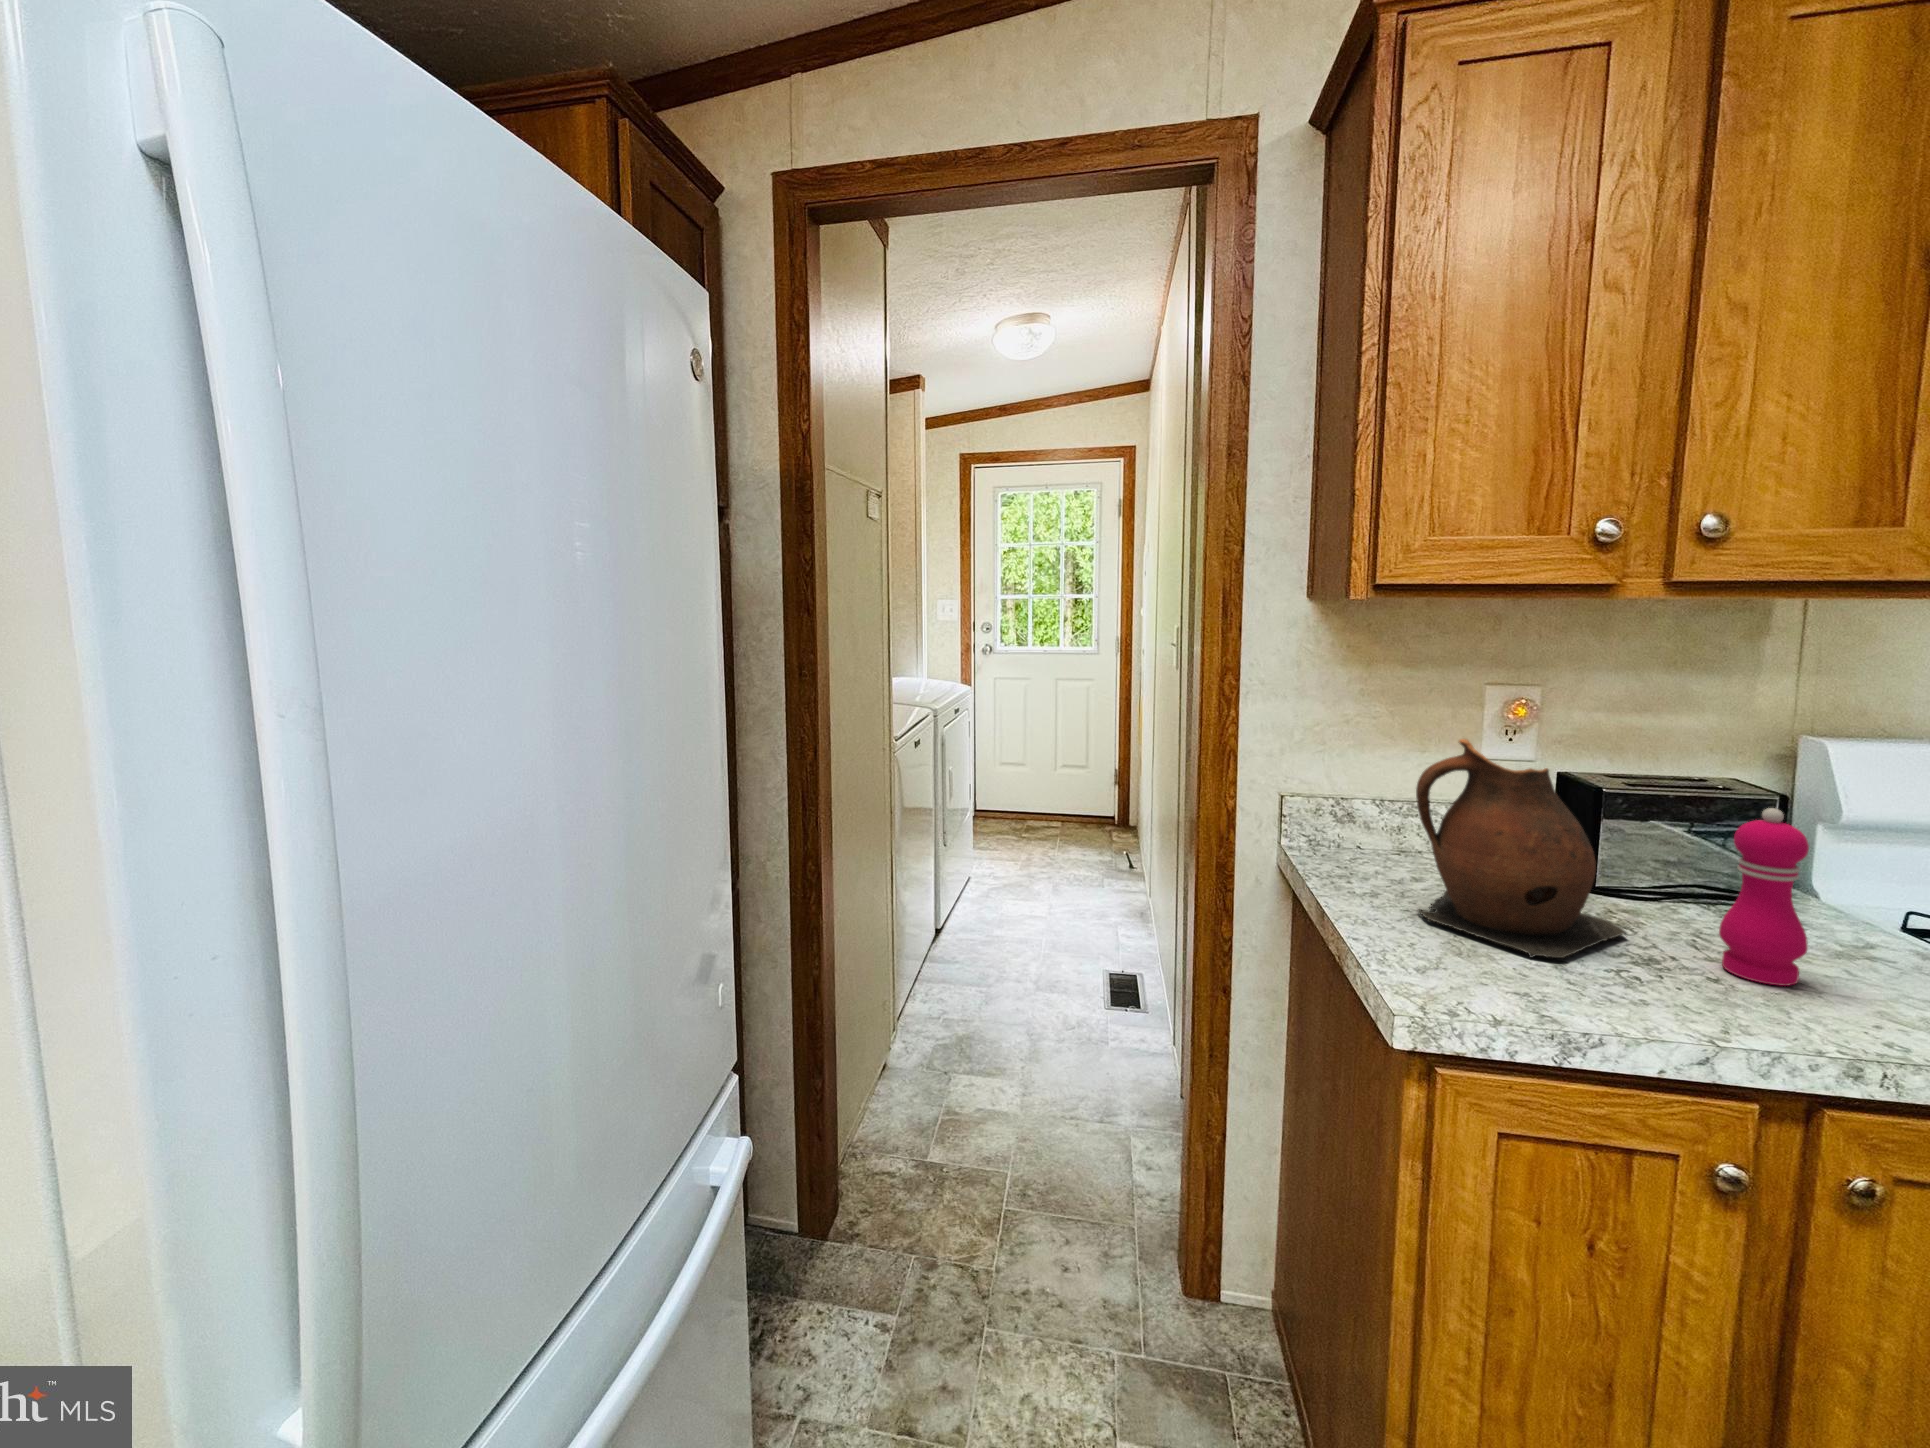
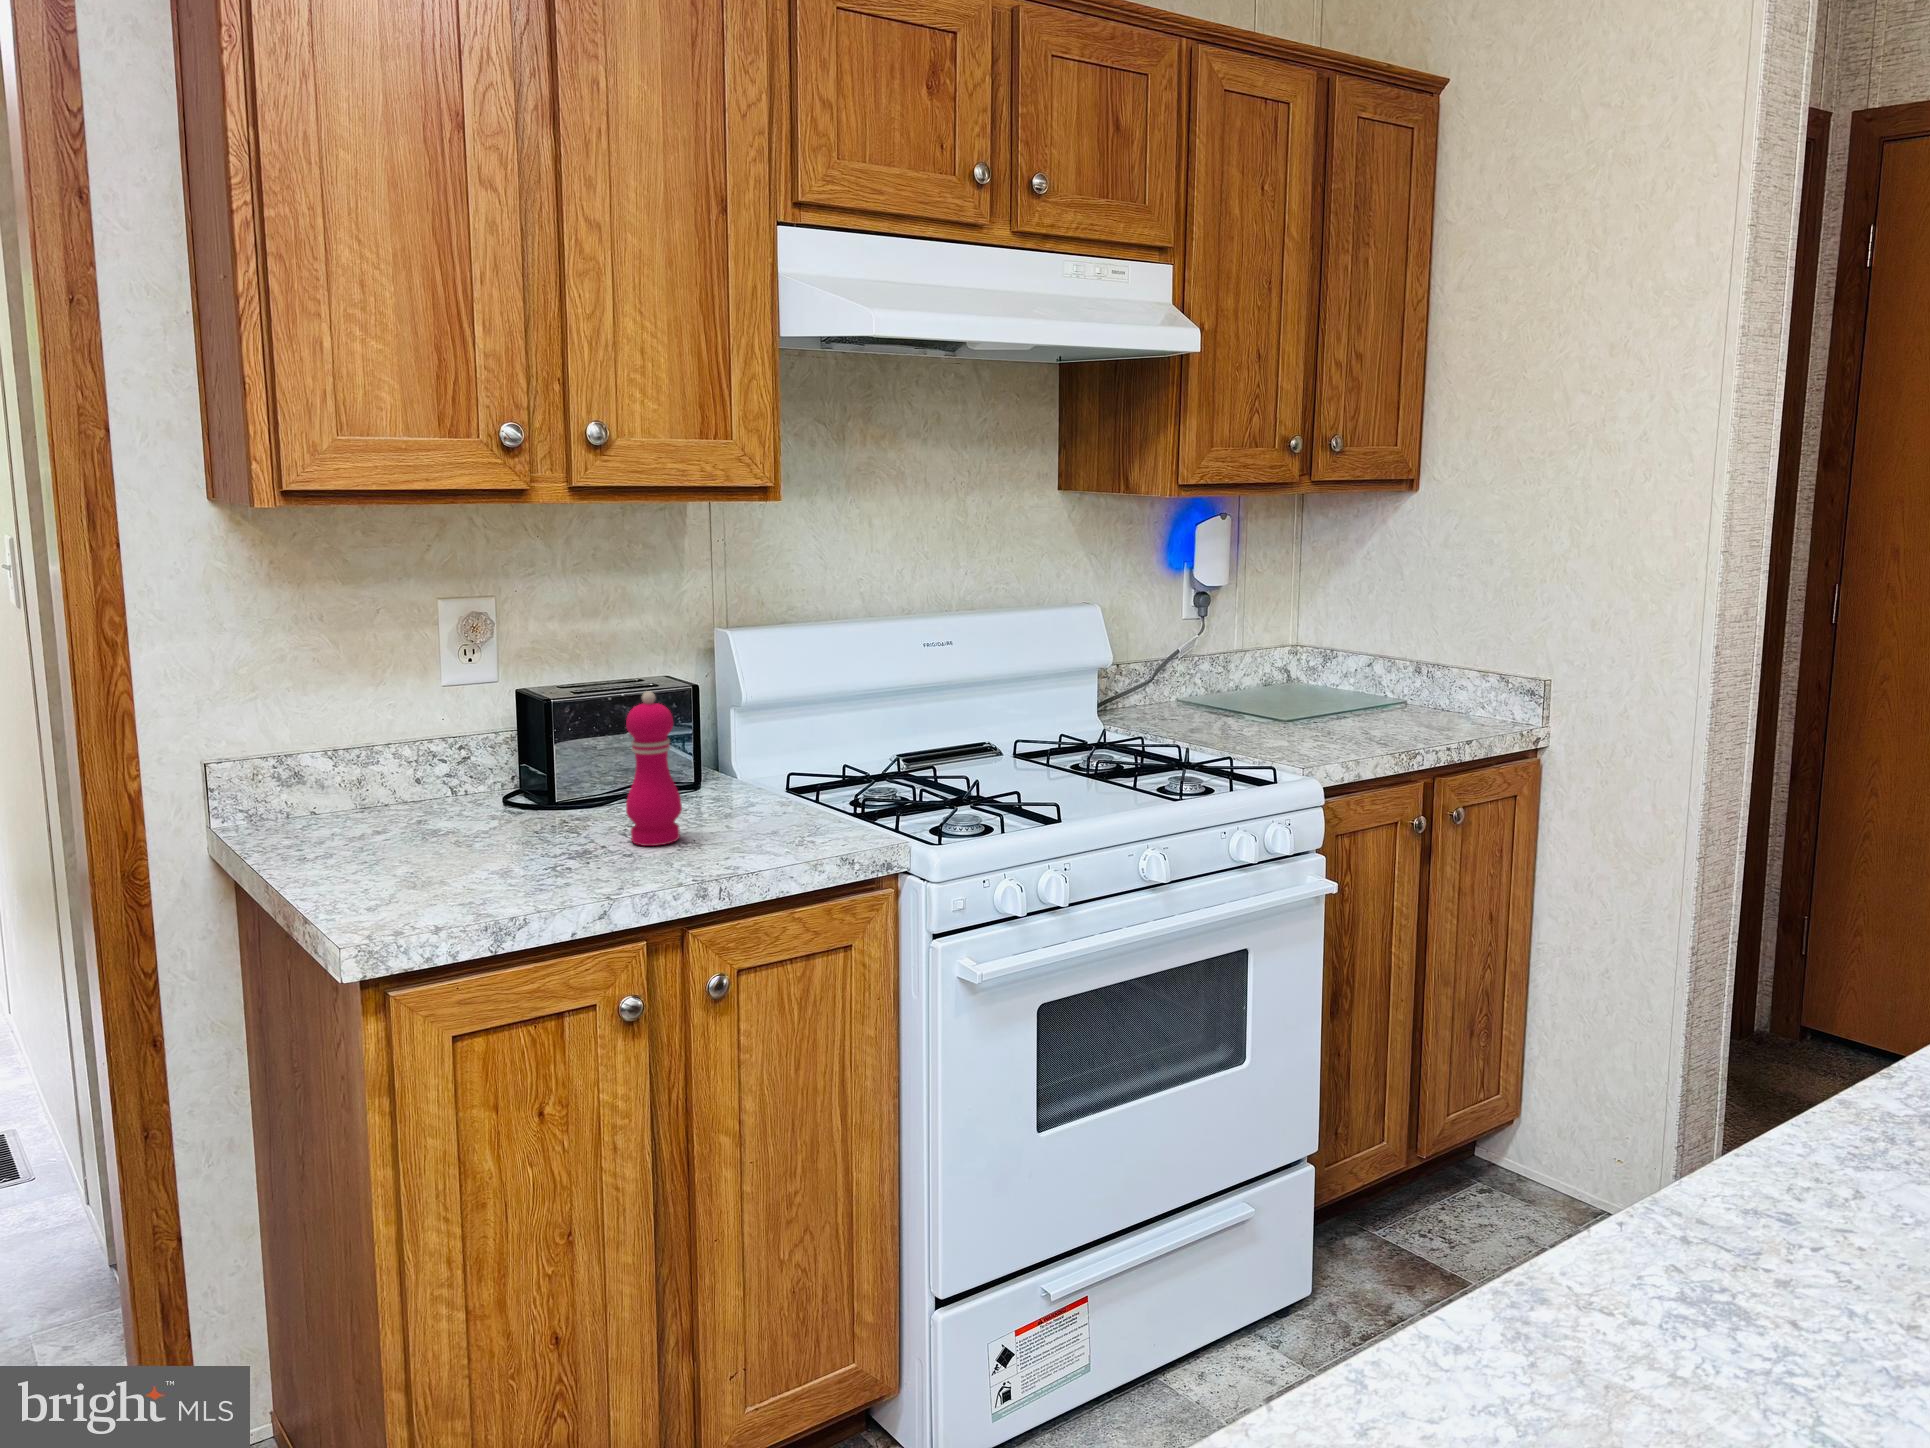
ceramic pitcher: present [1416,739,1627,958] -> none [358,661,566,873]

